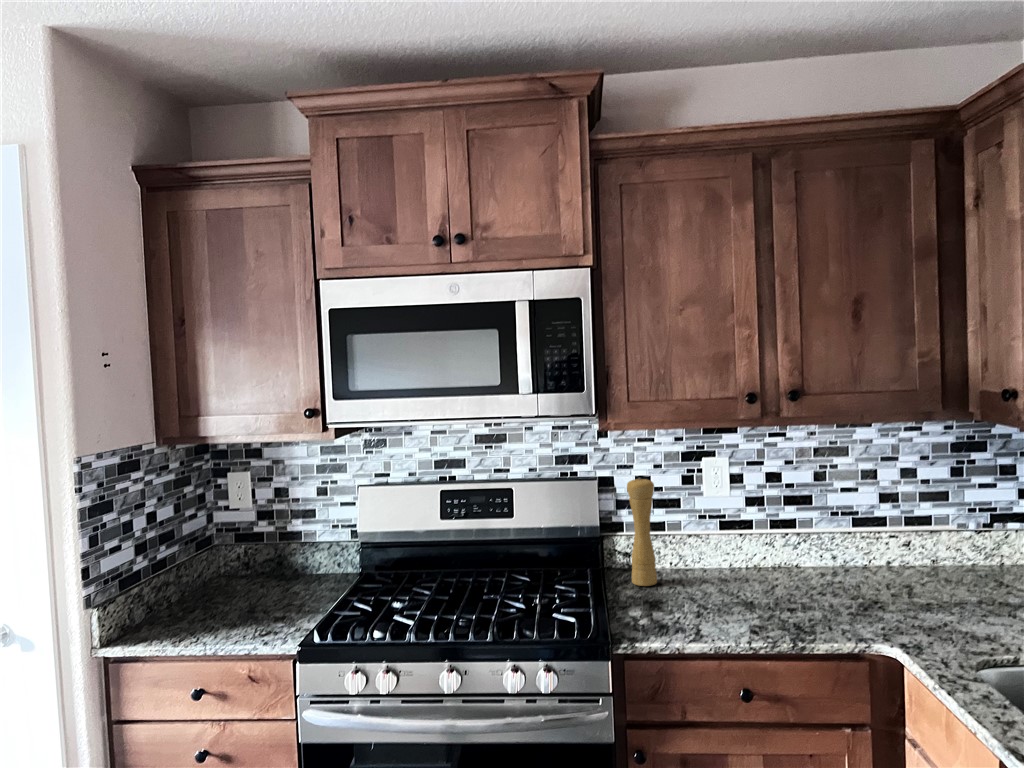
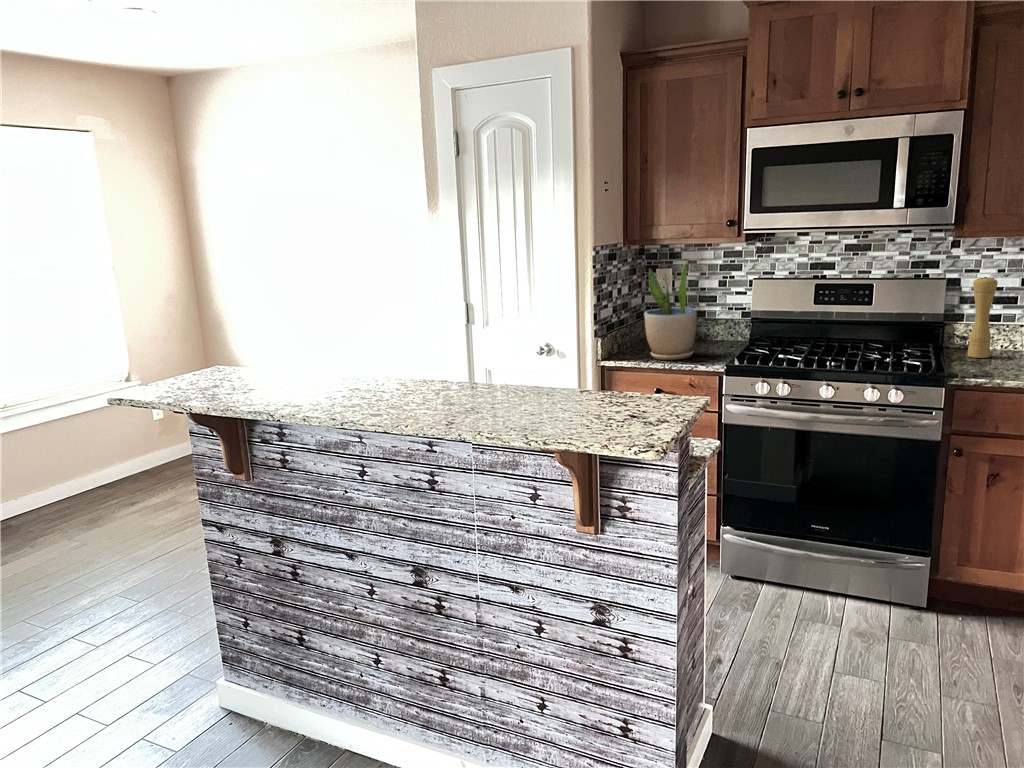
potted plant: none [178,471,265,629] -> present [644,263,697,360]

